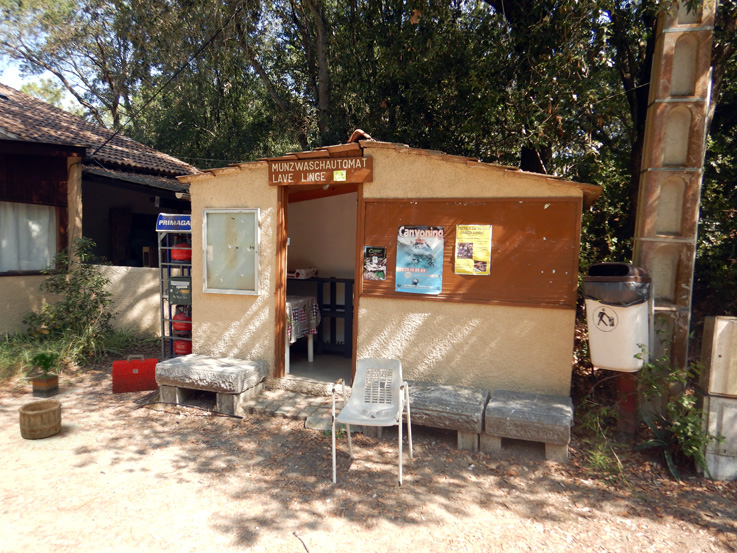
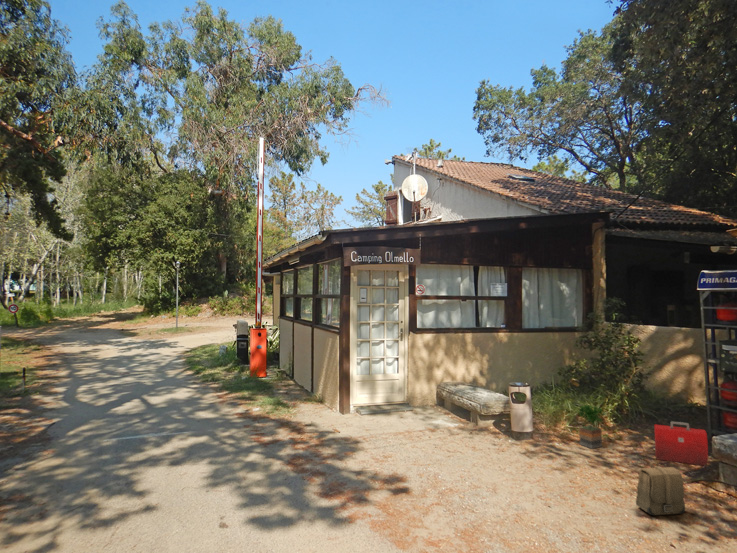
backpack: none [77,399,124,450] -> present [636,462,685,515]
wooden bucket: present [18,400,62,439] -> none [578,451,616,488]

